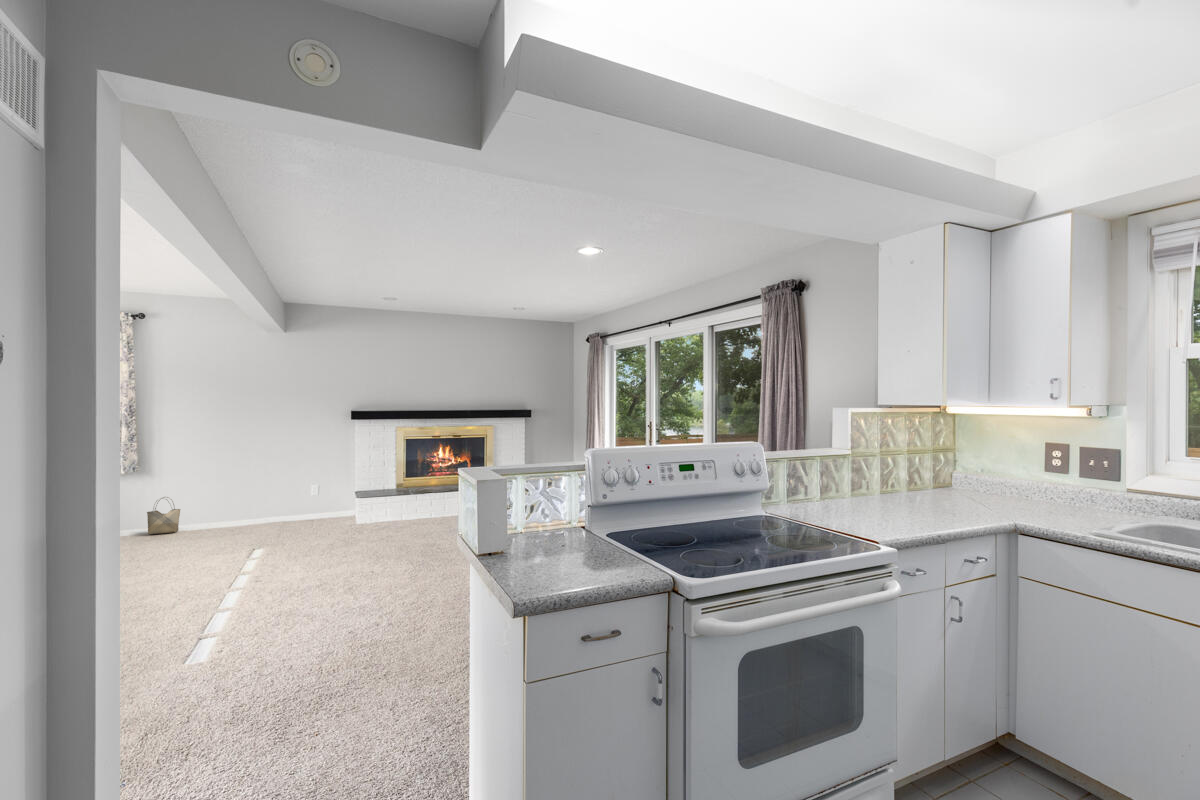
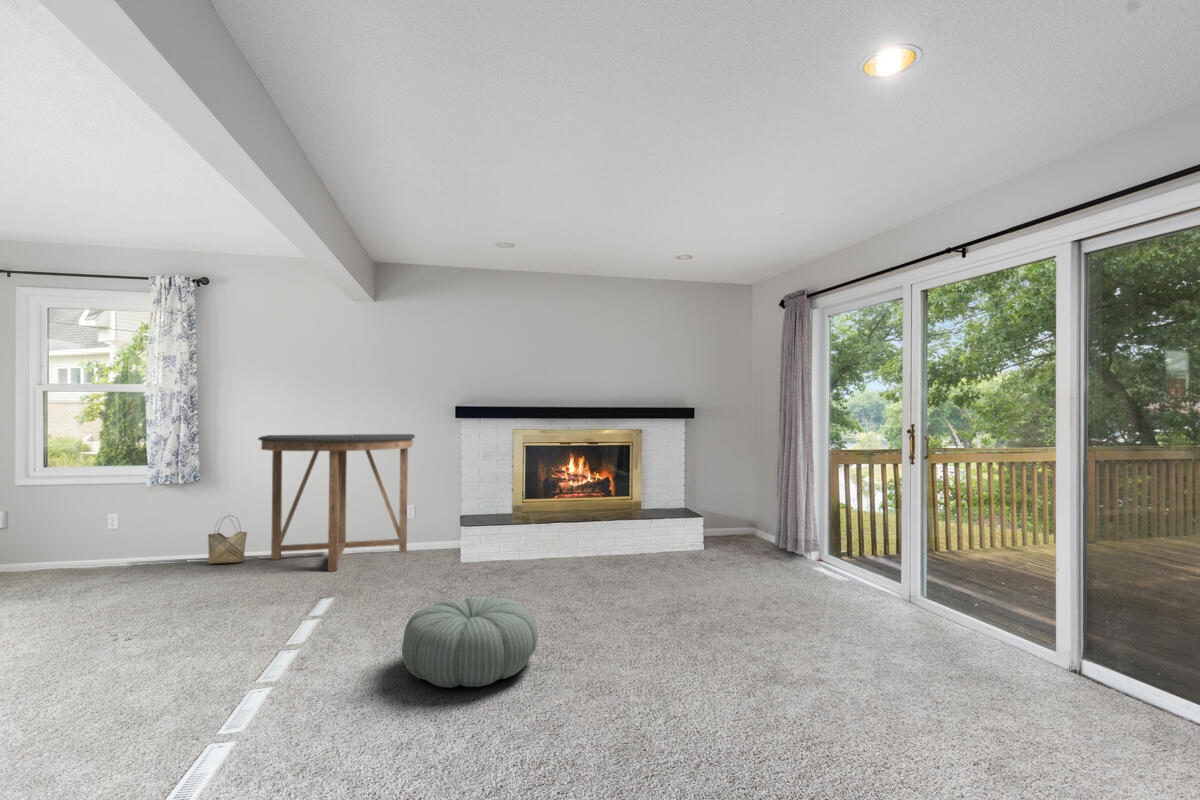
console table: none [191,432,319,534] -> present [258,434,415,571]
pouf: none [319,537,408,588] -> present [402,596,538,688]

